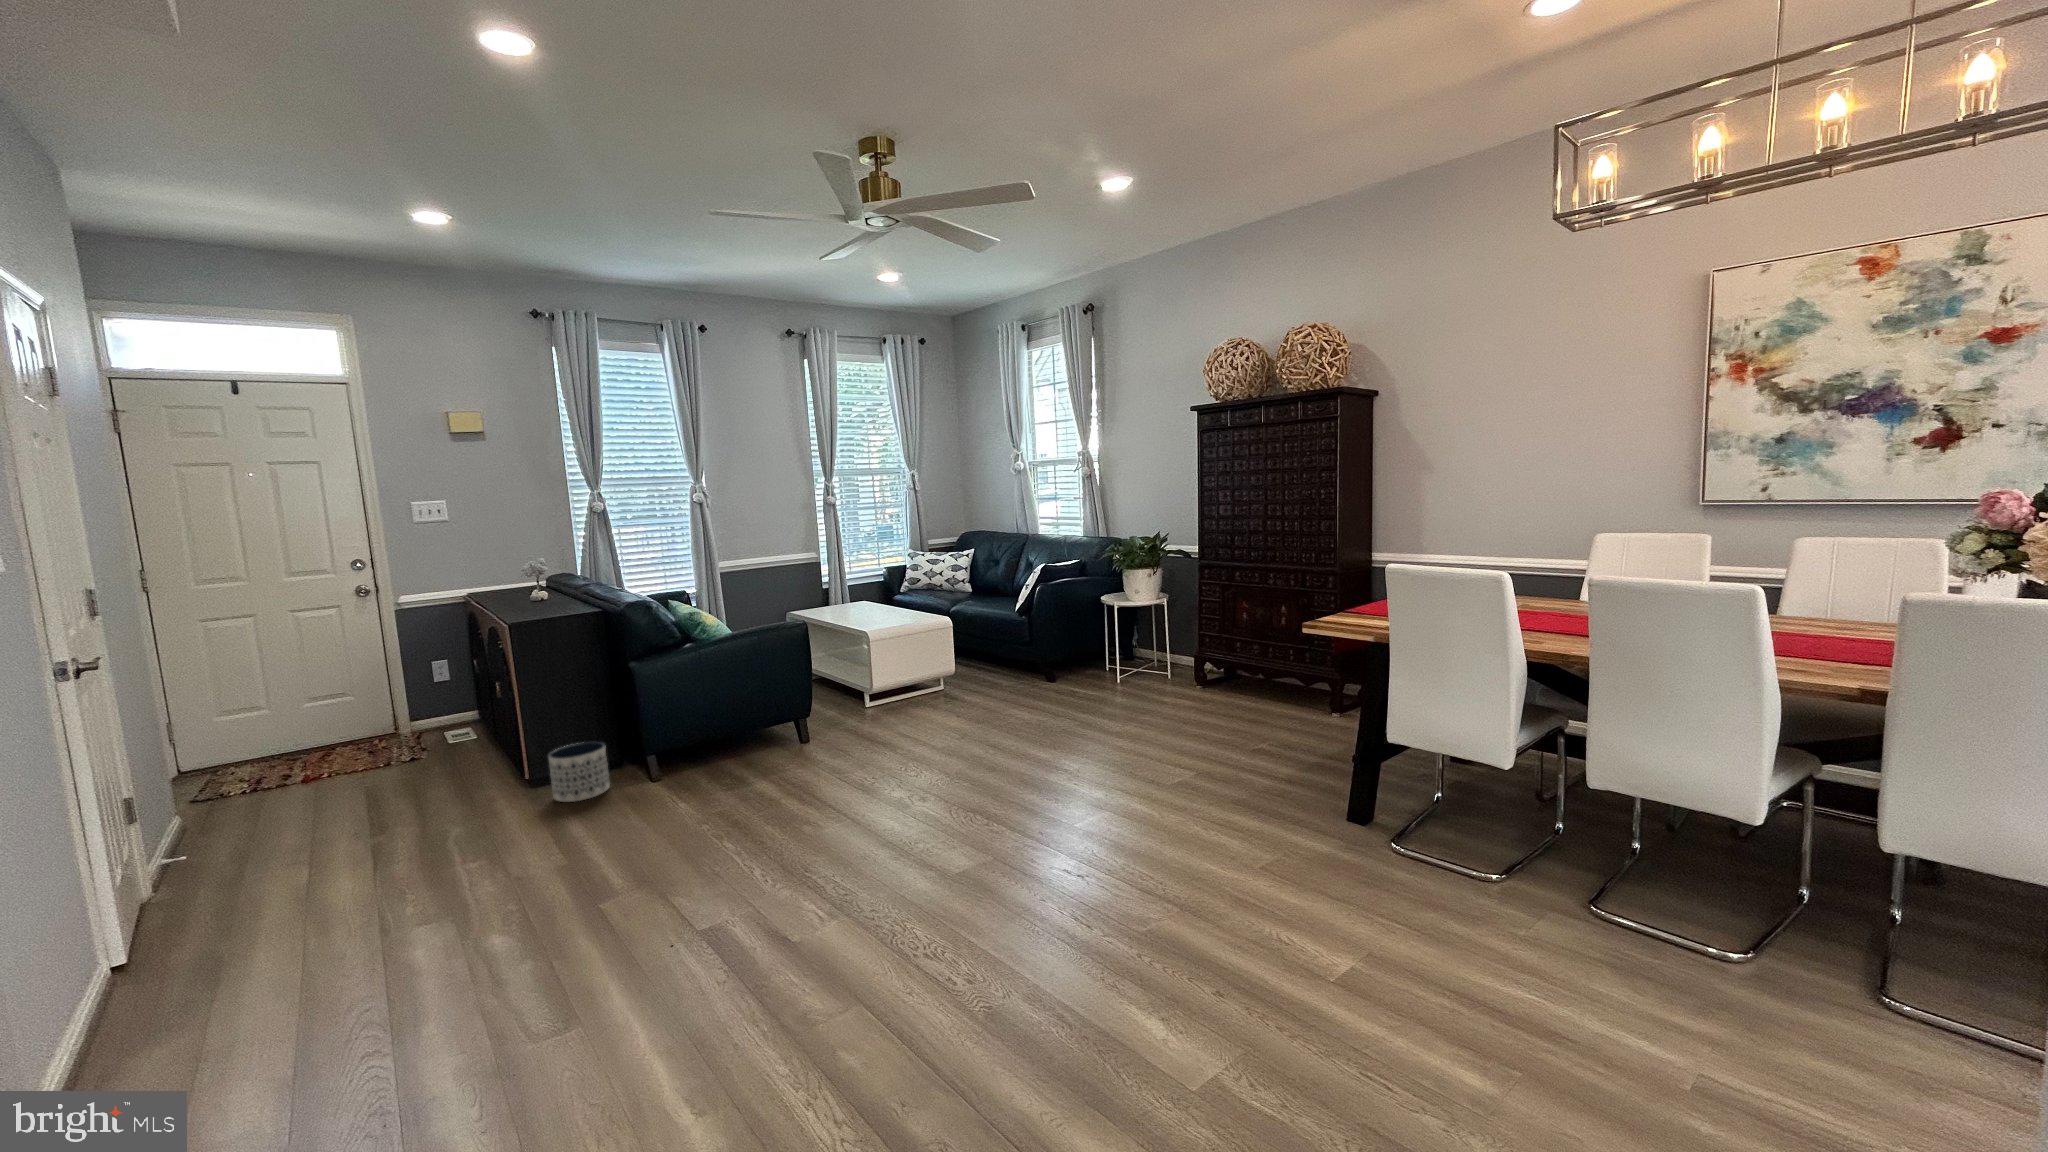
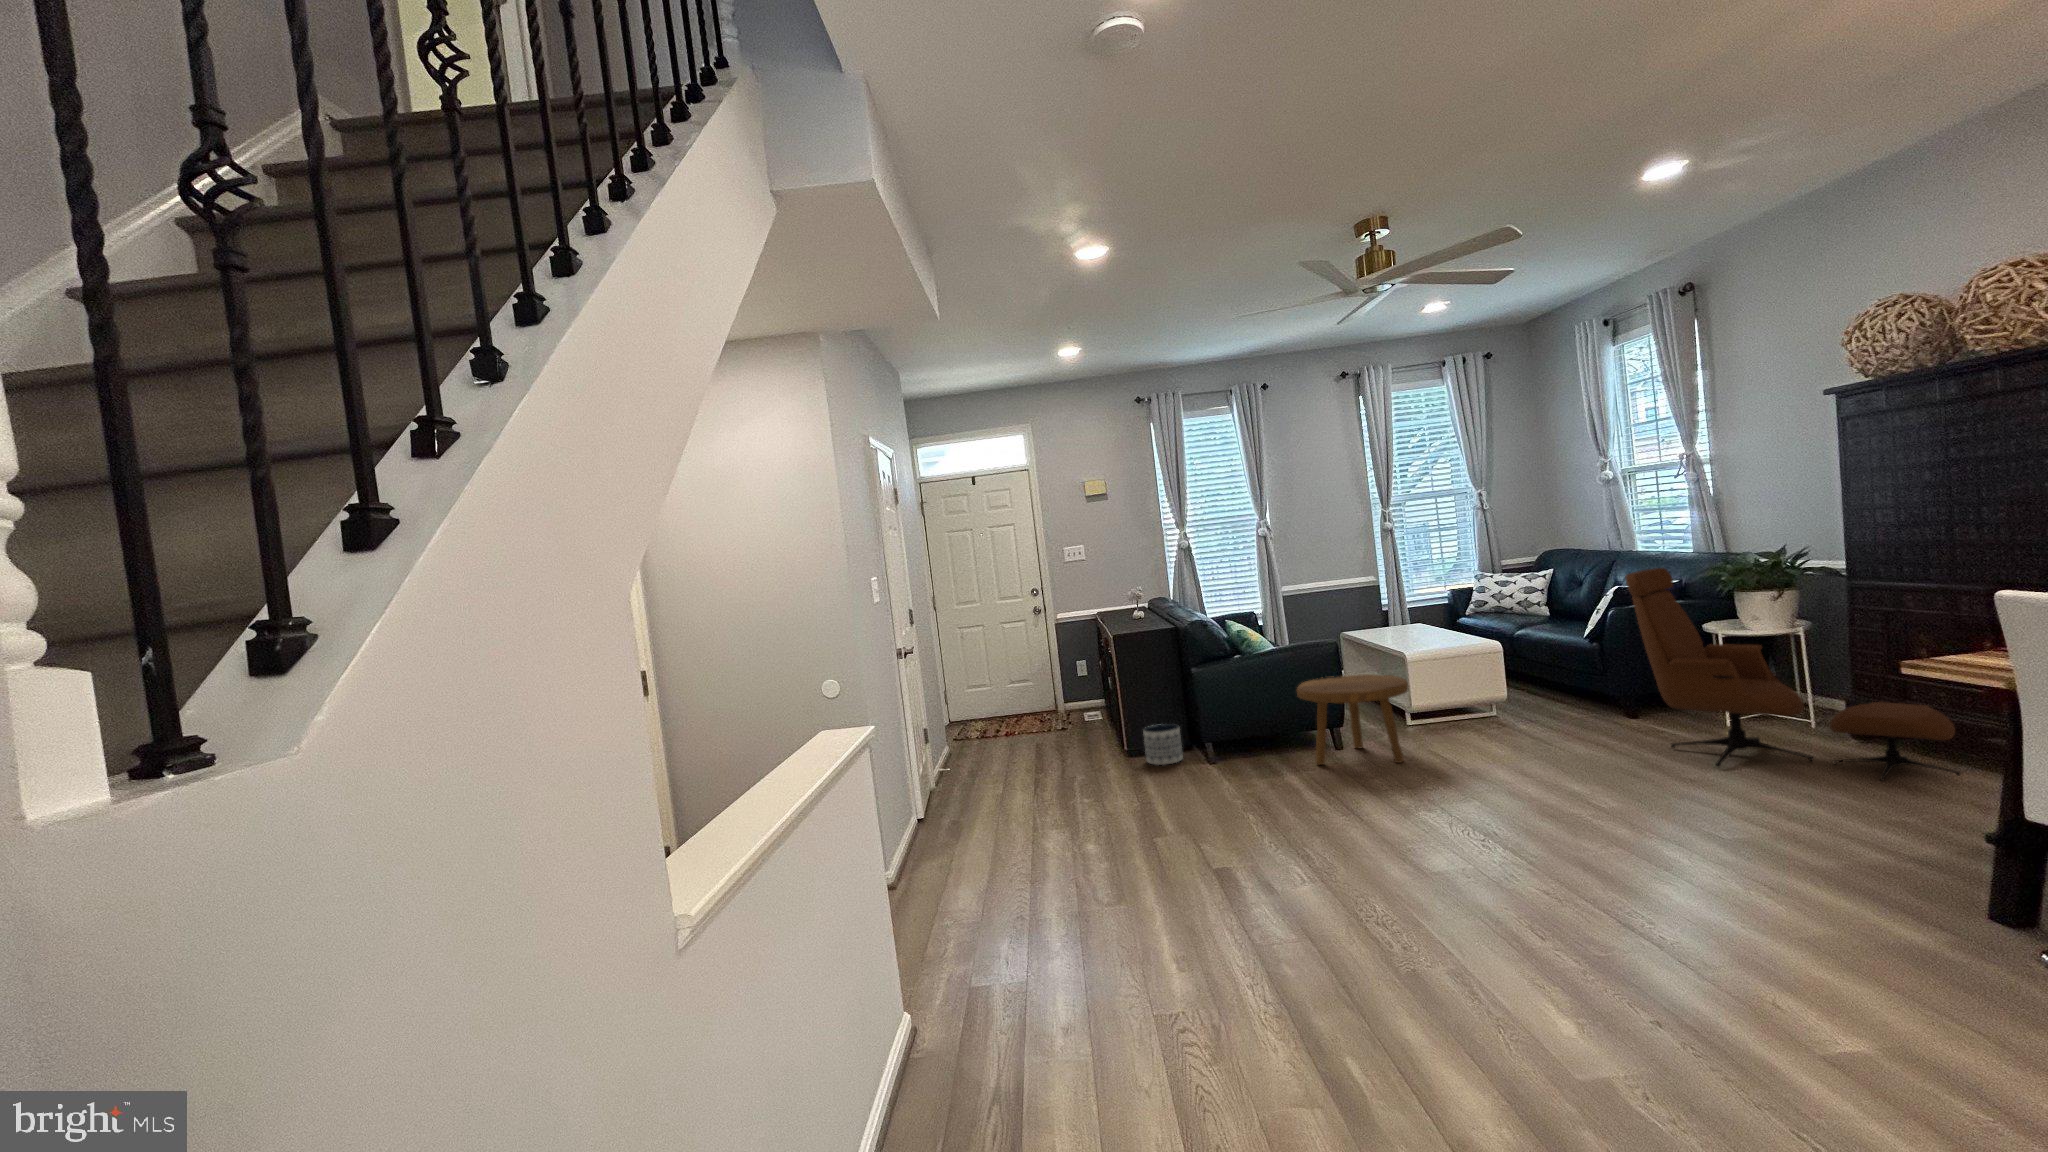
lounge chair: none [1088,546,1314,728] -> present [1626,568,1960,781]
footstool: none [769,659,895,773] -> present [1297,674,1408,765]

